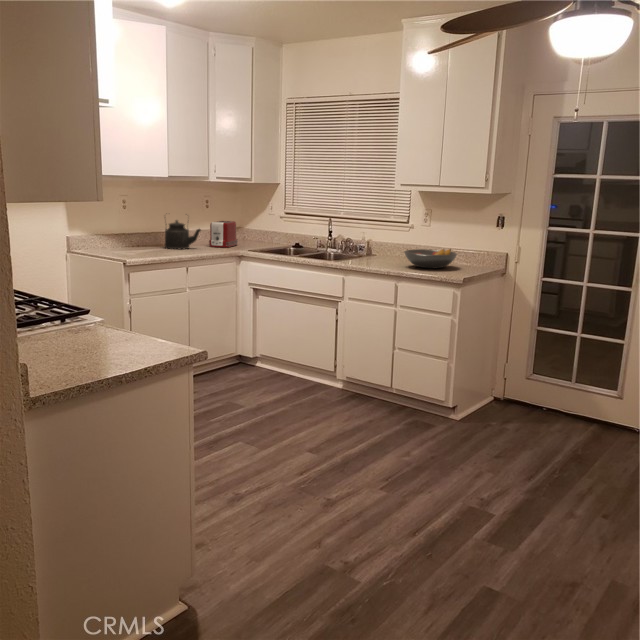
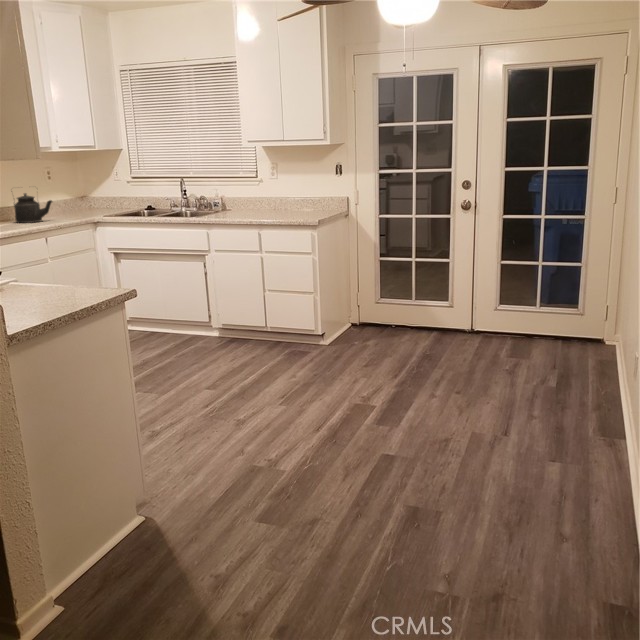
toaster: present [209,221,238,248] -> none [59,191,88,218]
fruit bowl: present [404,249,457,268] -> none [260,197,307,215]

